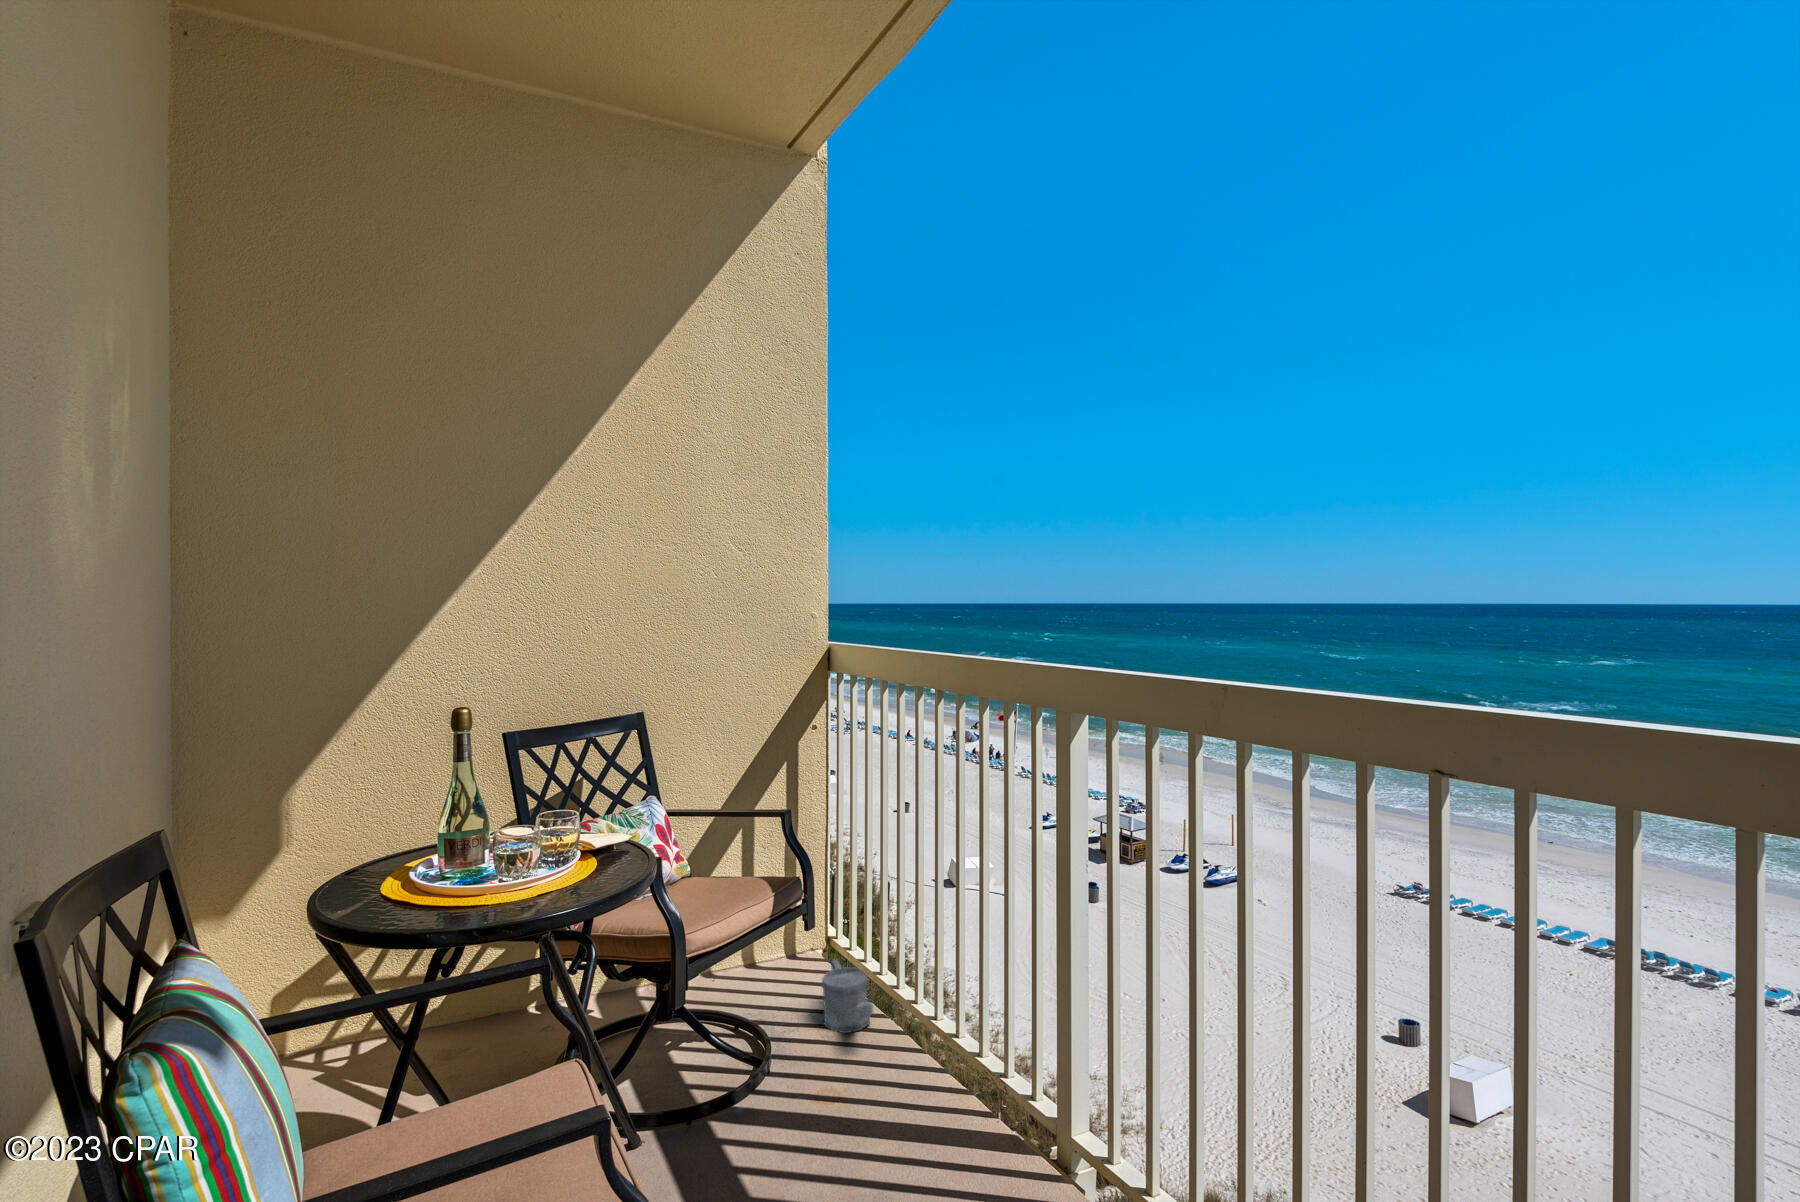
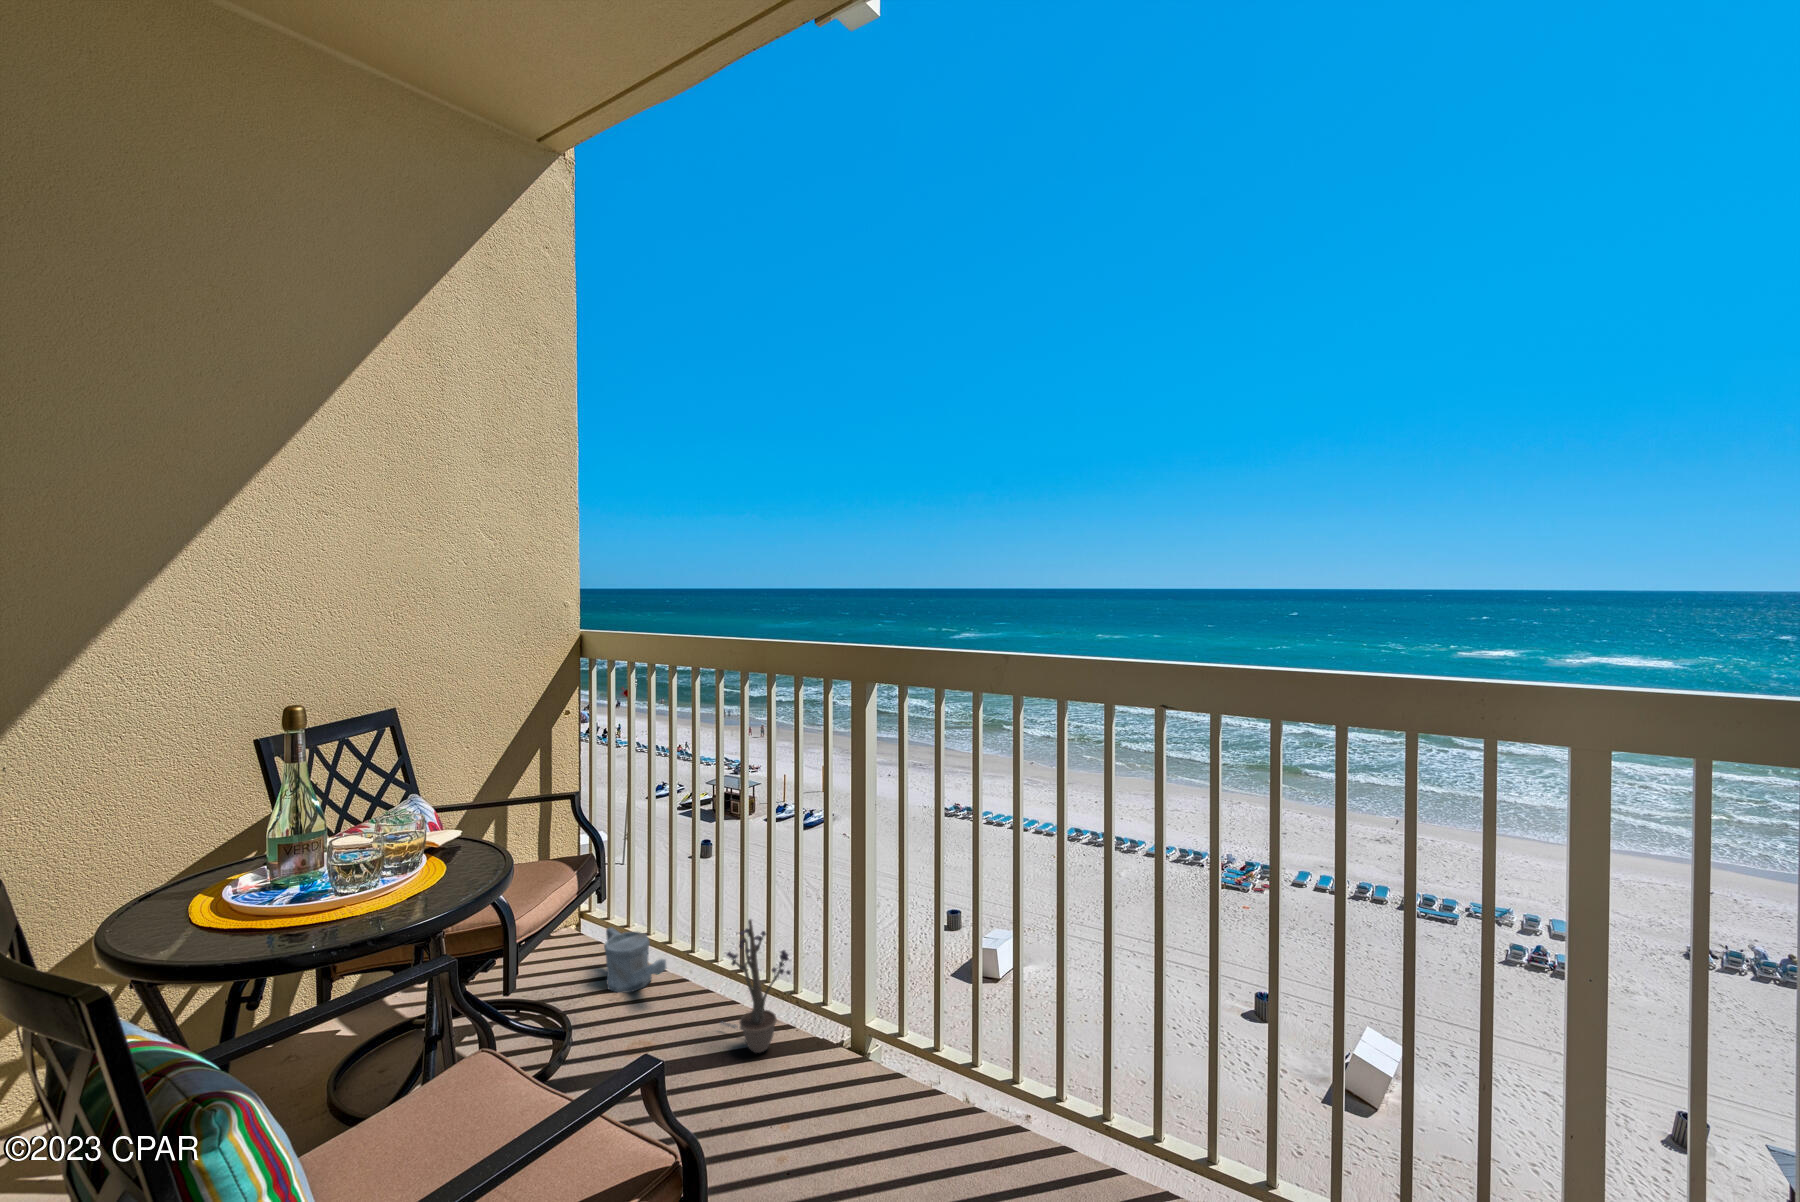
decorative plant: none [918,971,982,1130] -> present [721,920,791,1053]

